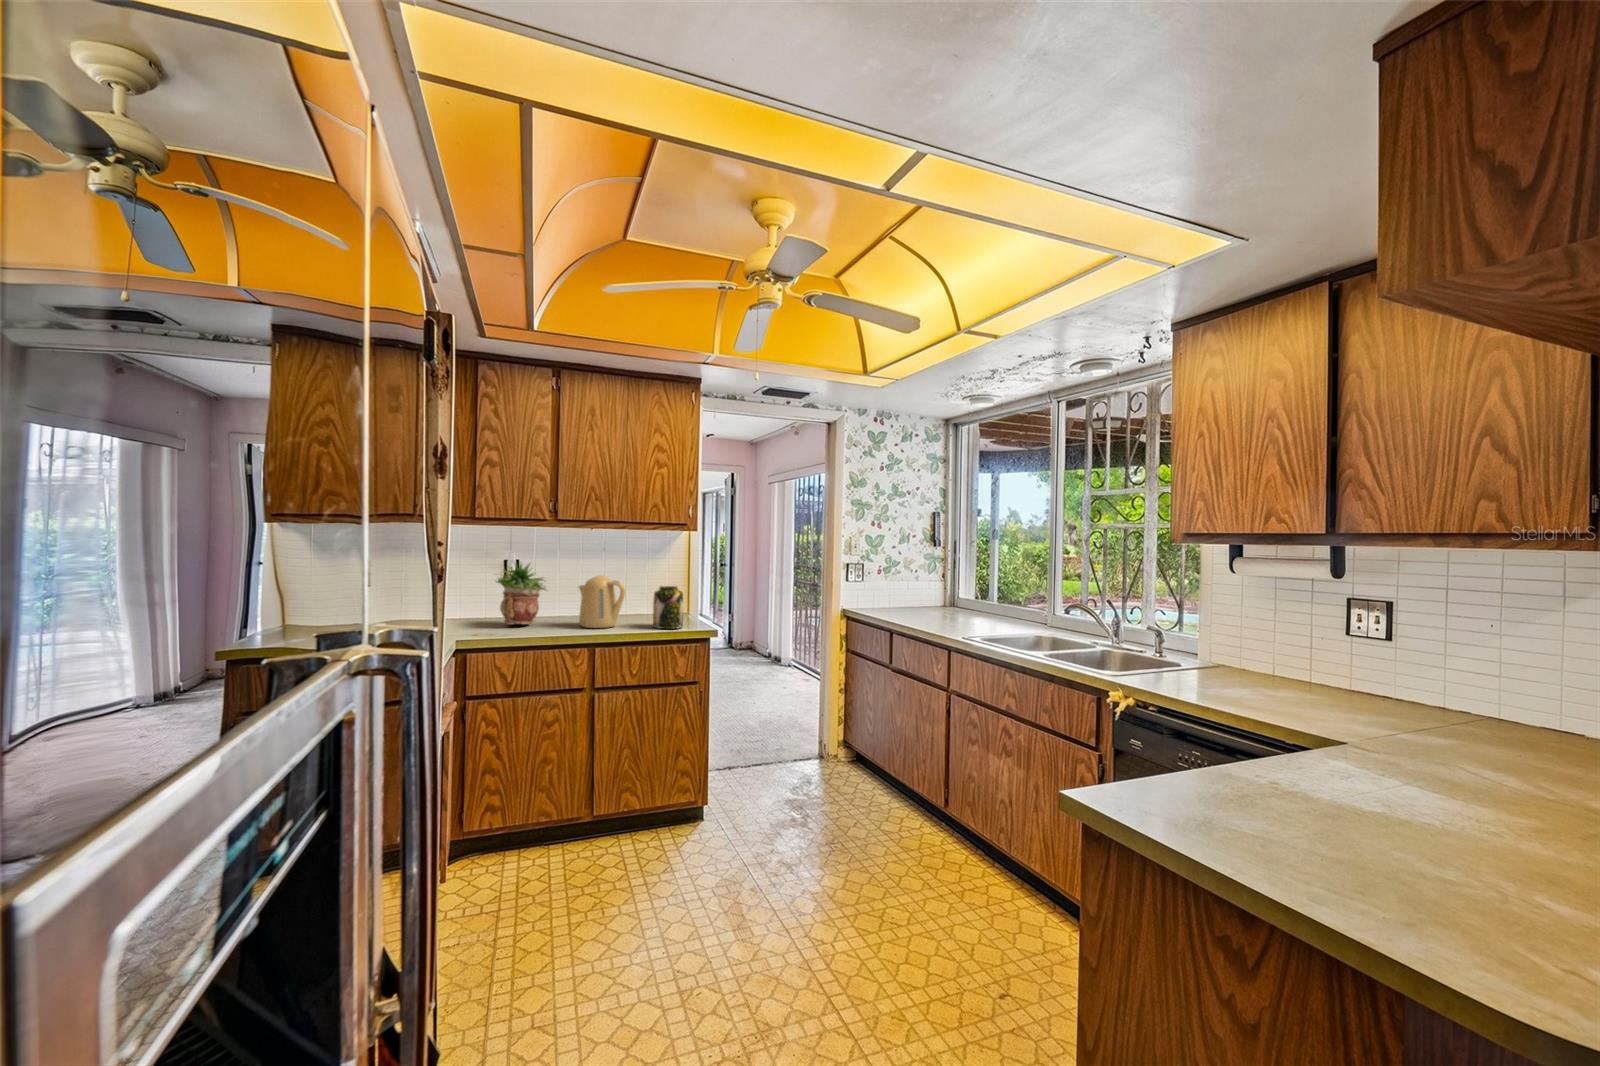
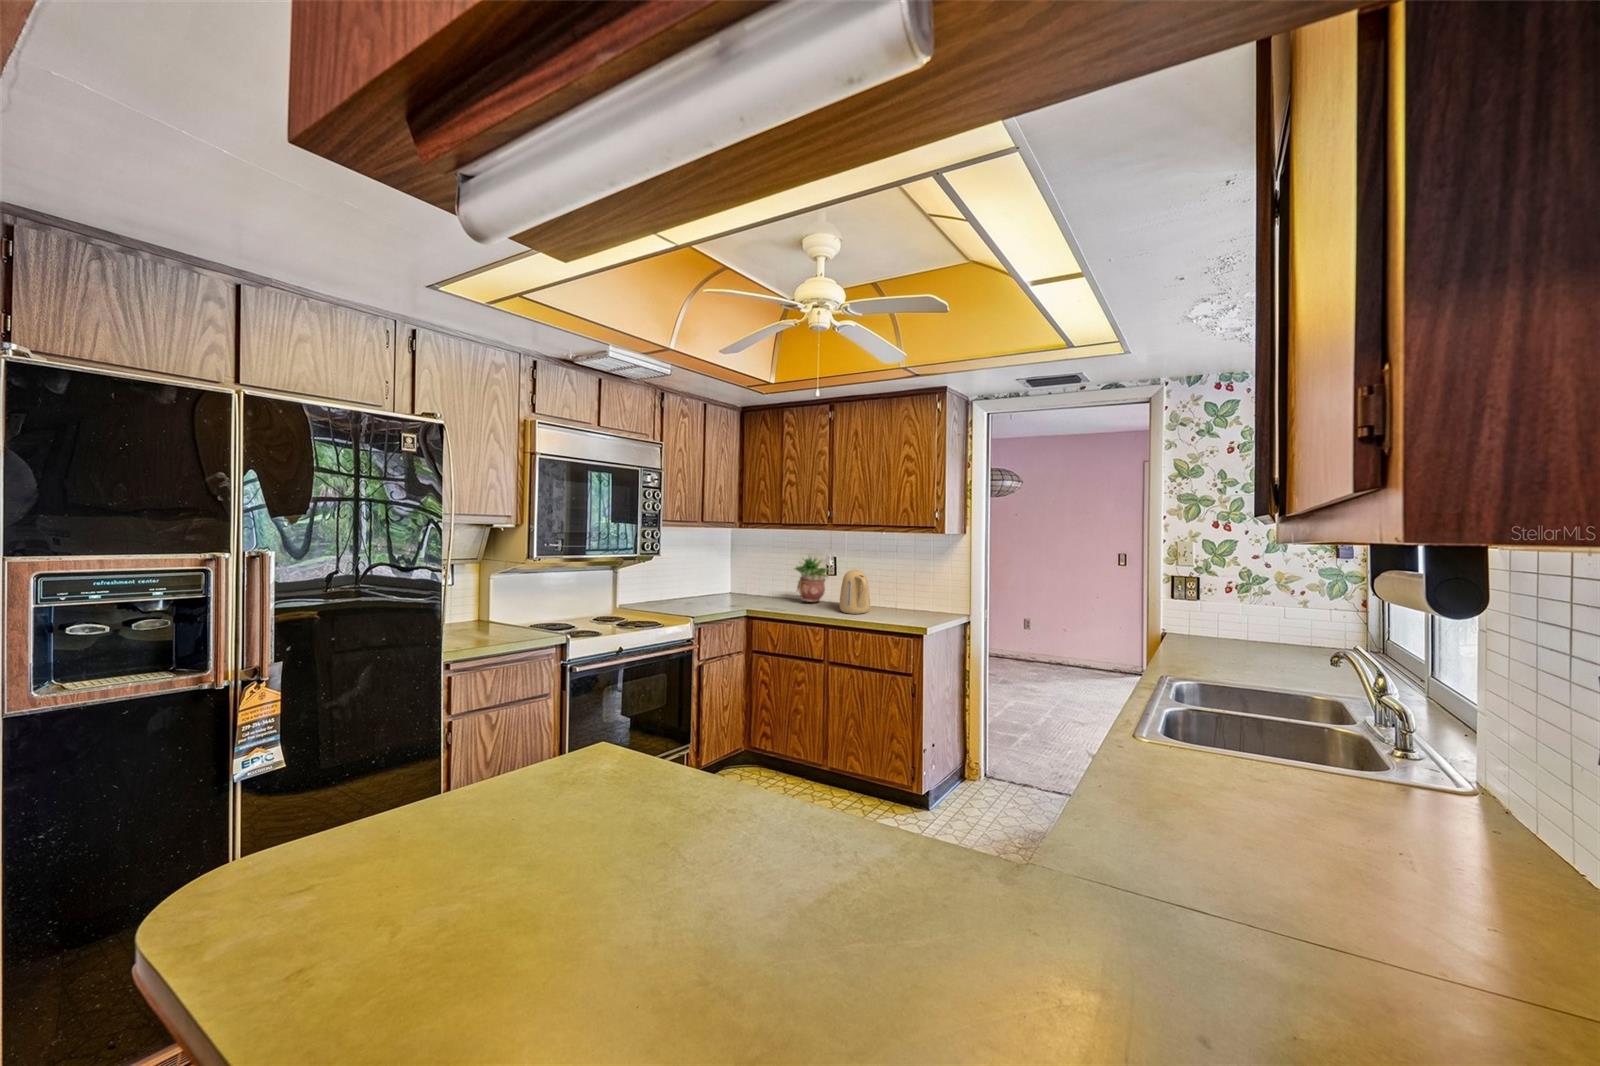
jar: present [653,586,683,629] -> none [887,584,912,624]

